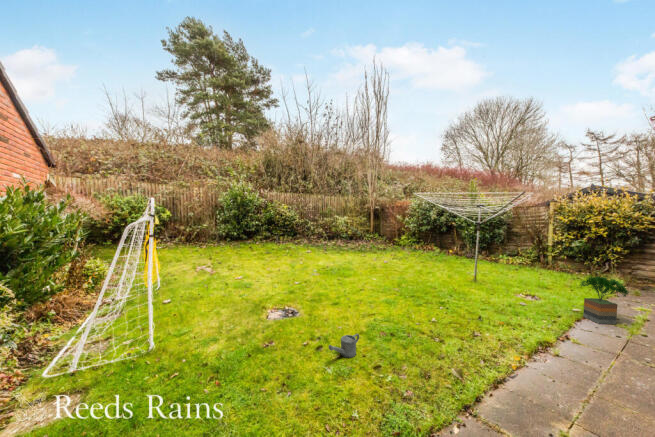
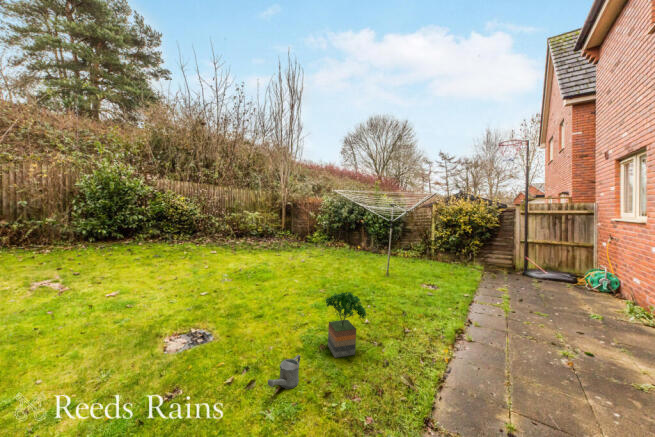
potted tree: present [580,277,629,324] -> present [325,292,367,358]

